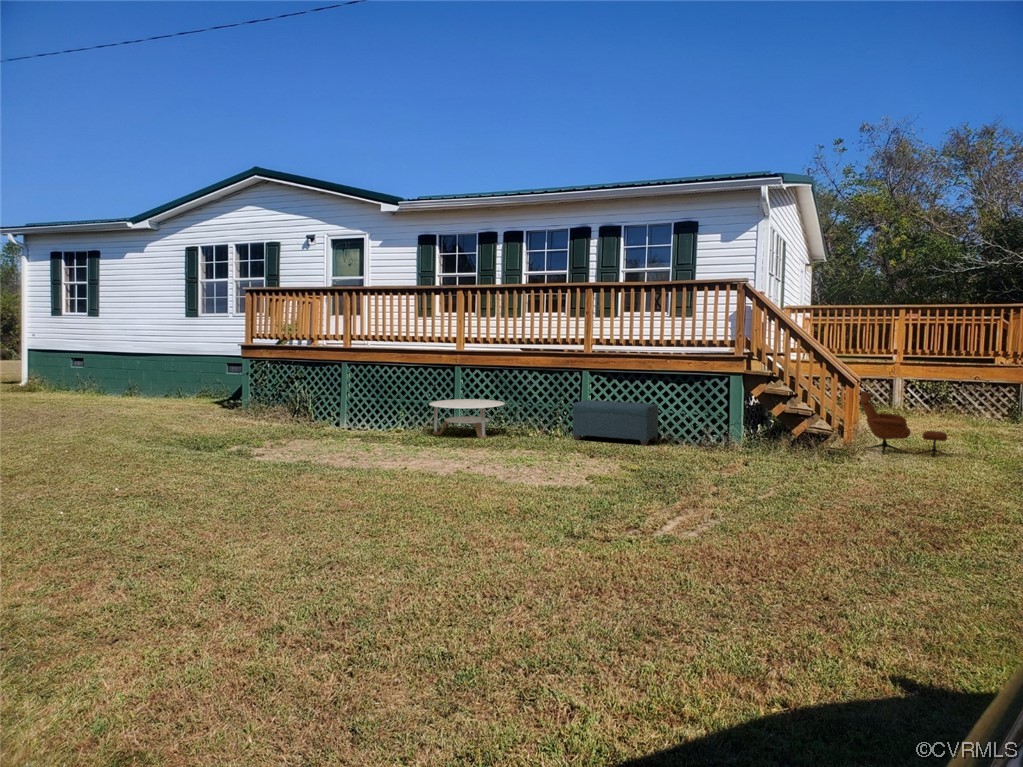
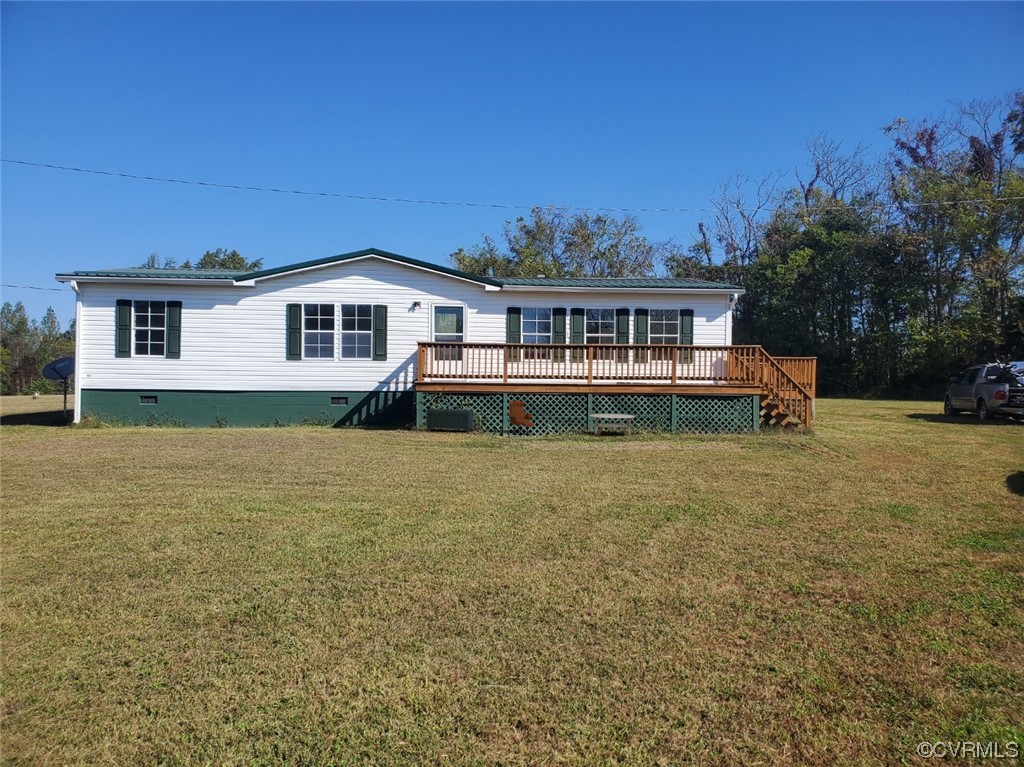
lounge chair: present [860,391,950,457] -> present [507,401,534,434]
bench: present [573,400,659,446] -> present [426,409,474,433]

